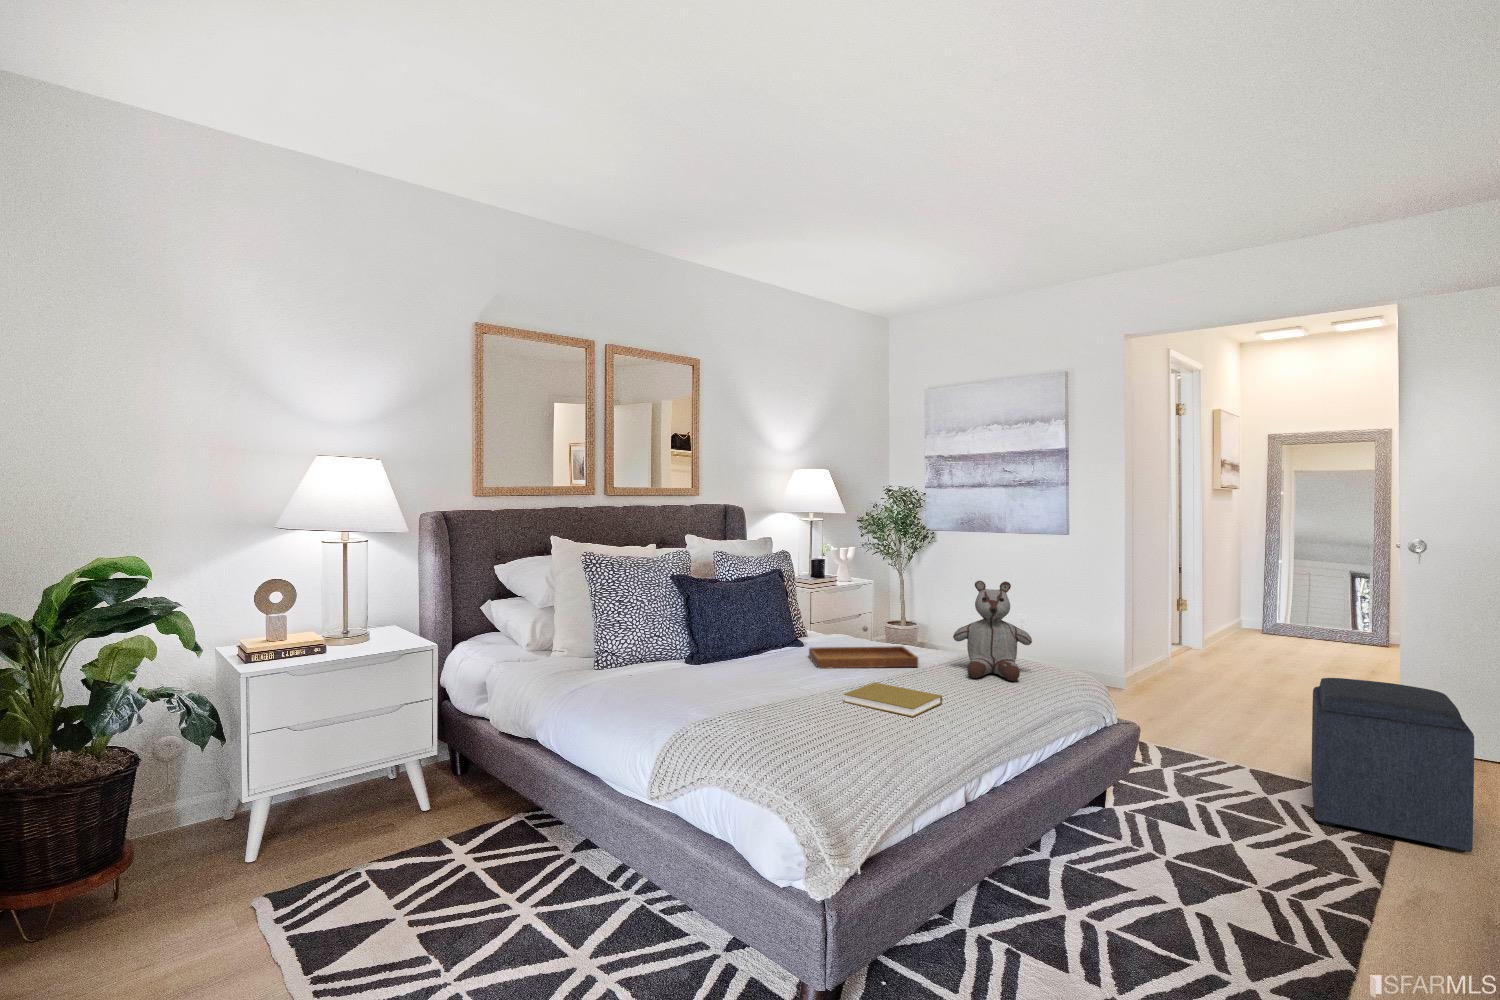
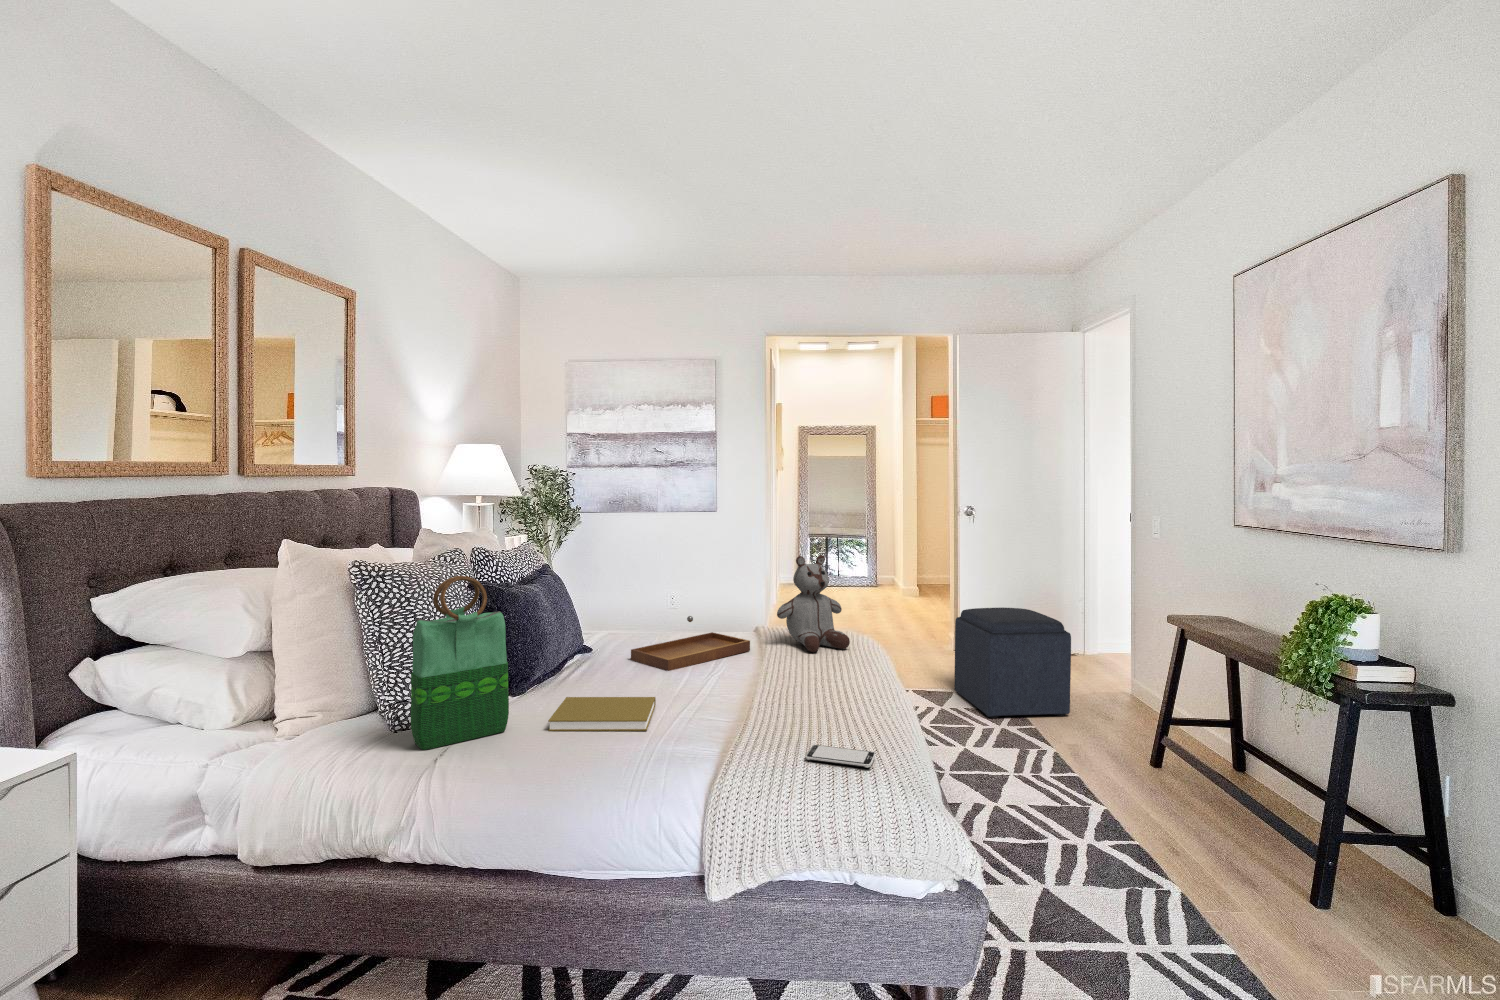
tote bag: none [583,567,646,680] -> present [411,576,509,750]
book: present [844,683,942,717] -> present [548,697,656,731]
smartphone: none [770,731,823,753] -> present [806,745,875,768]

